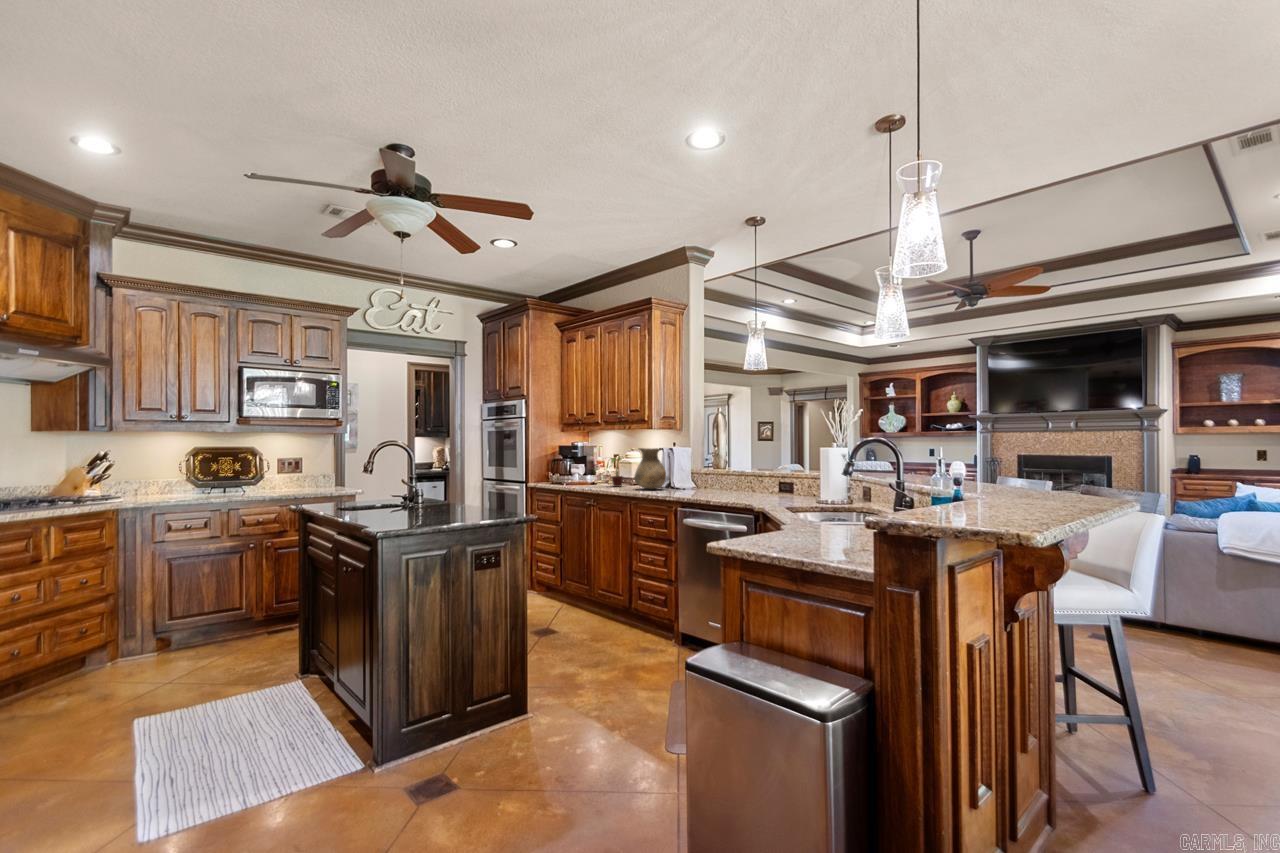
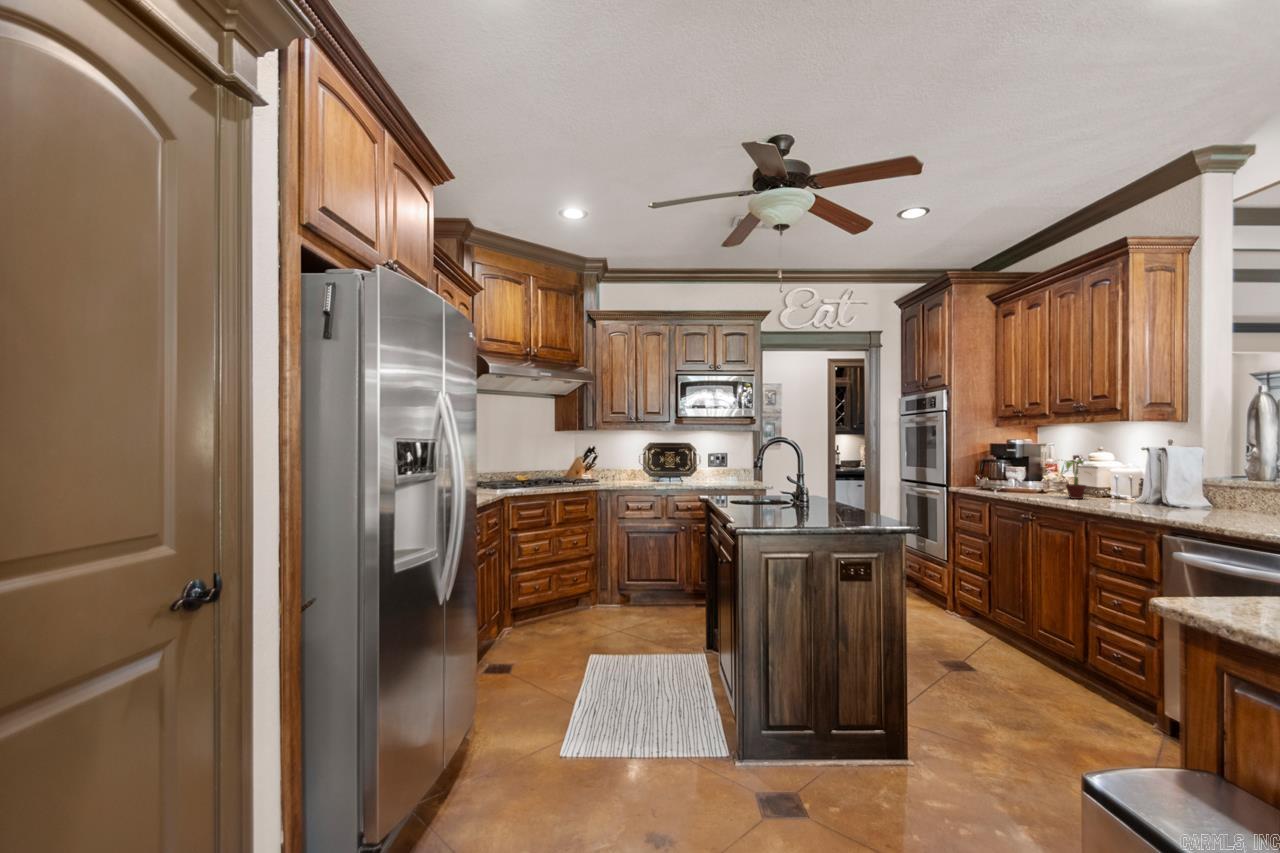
vase: present [634,448,666,489] -> none [1104,450,1164,508]

